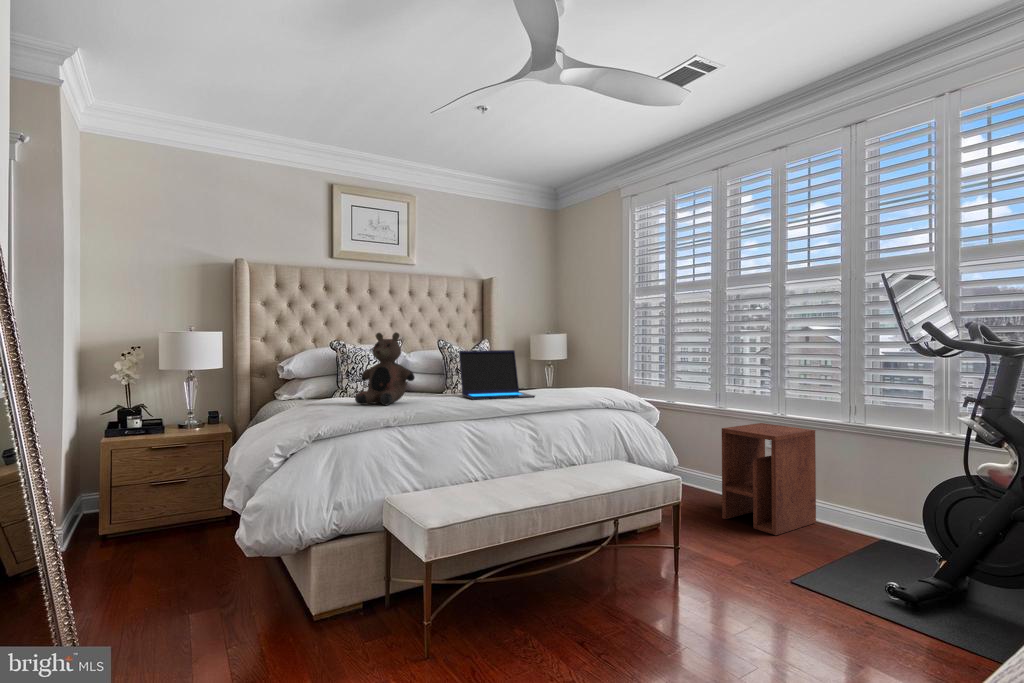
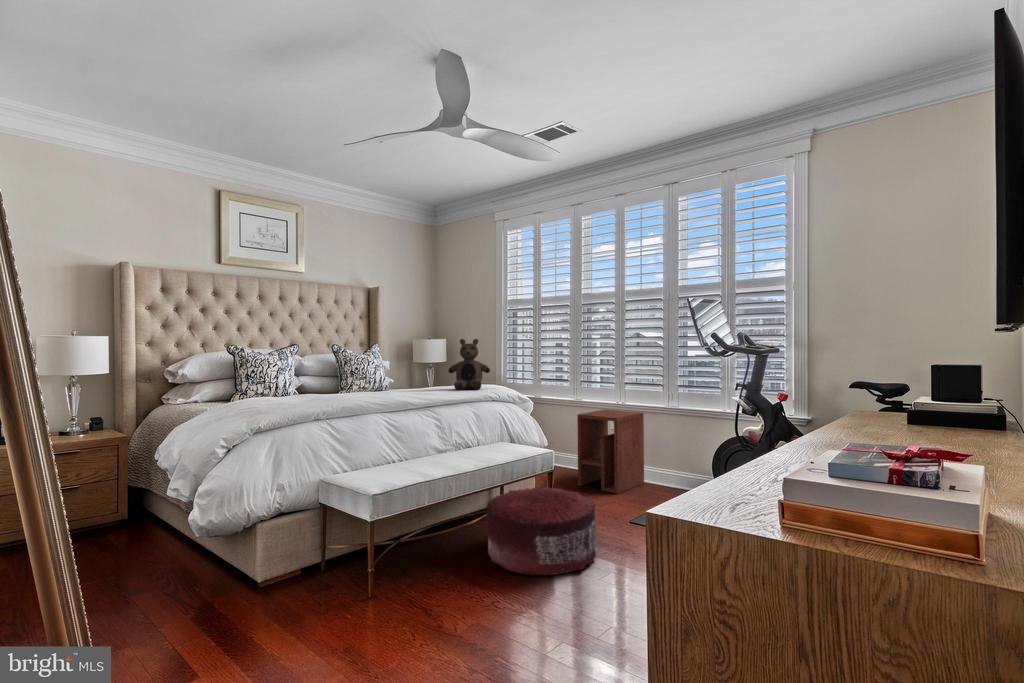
teddy bear: present [355,332,415,405] -> present [449,339,490,390]
laptop: present [459,350,535,400] -> none [364,353,435,396]
pouf: none [582,524,736,653] -> present [486,486,597,575]

